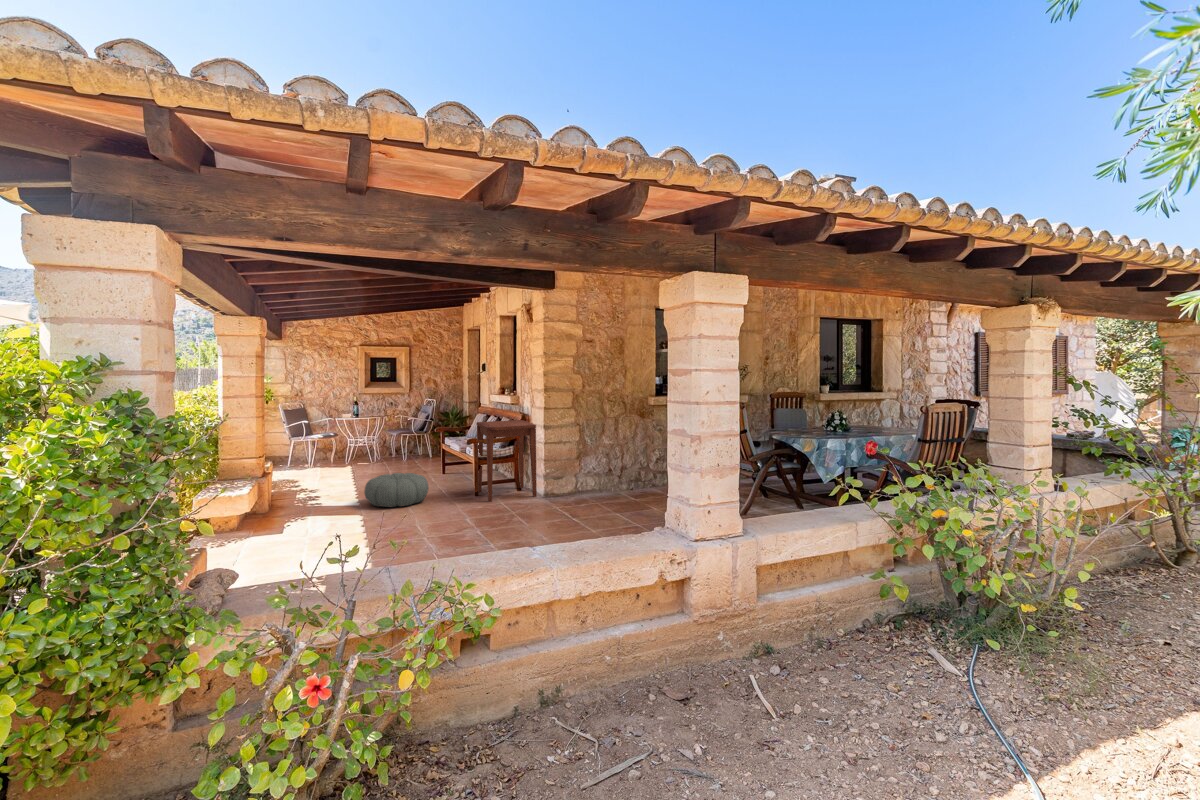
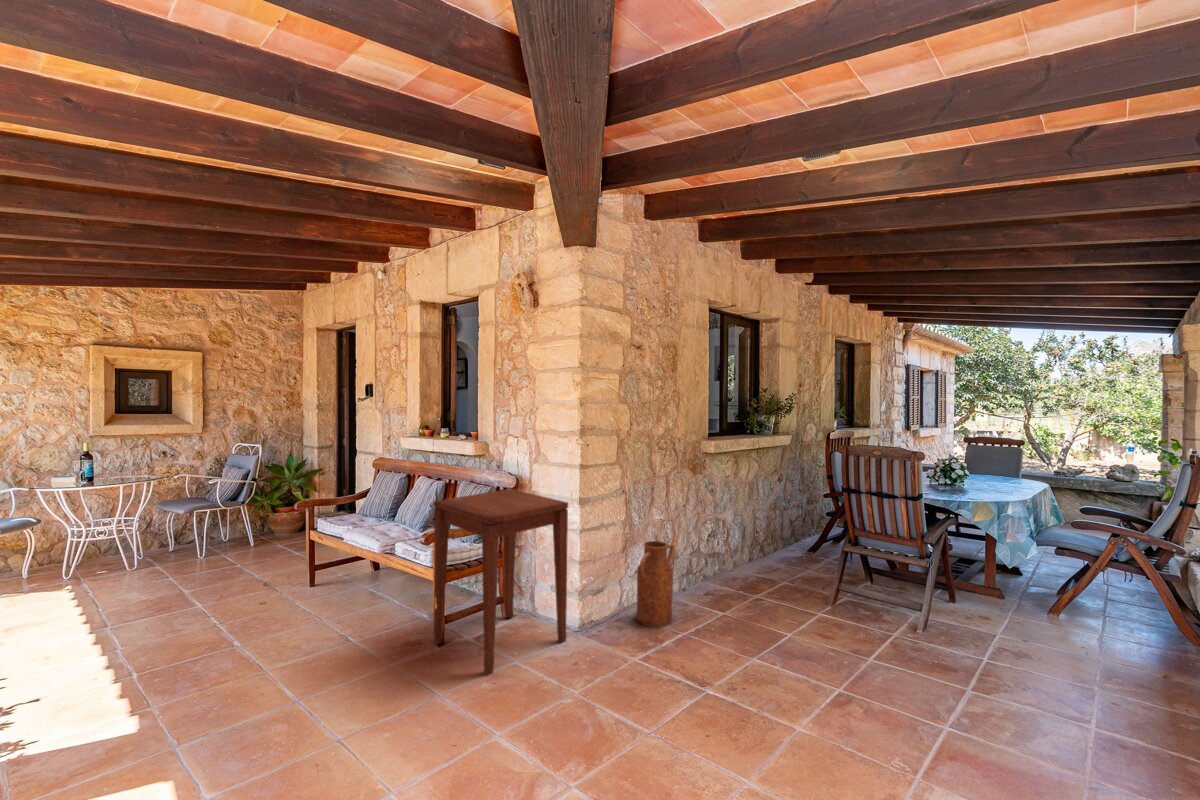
watering can: none [578,449,614,497] -> present [636,533,679,627]
pouf: present [364,473,429,507] -> none [170,629,343,747]

